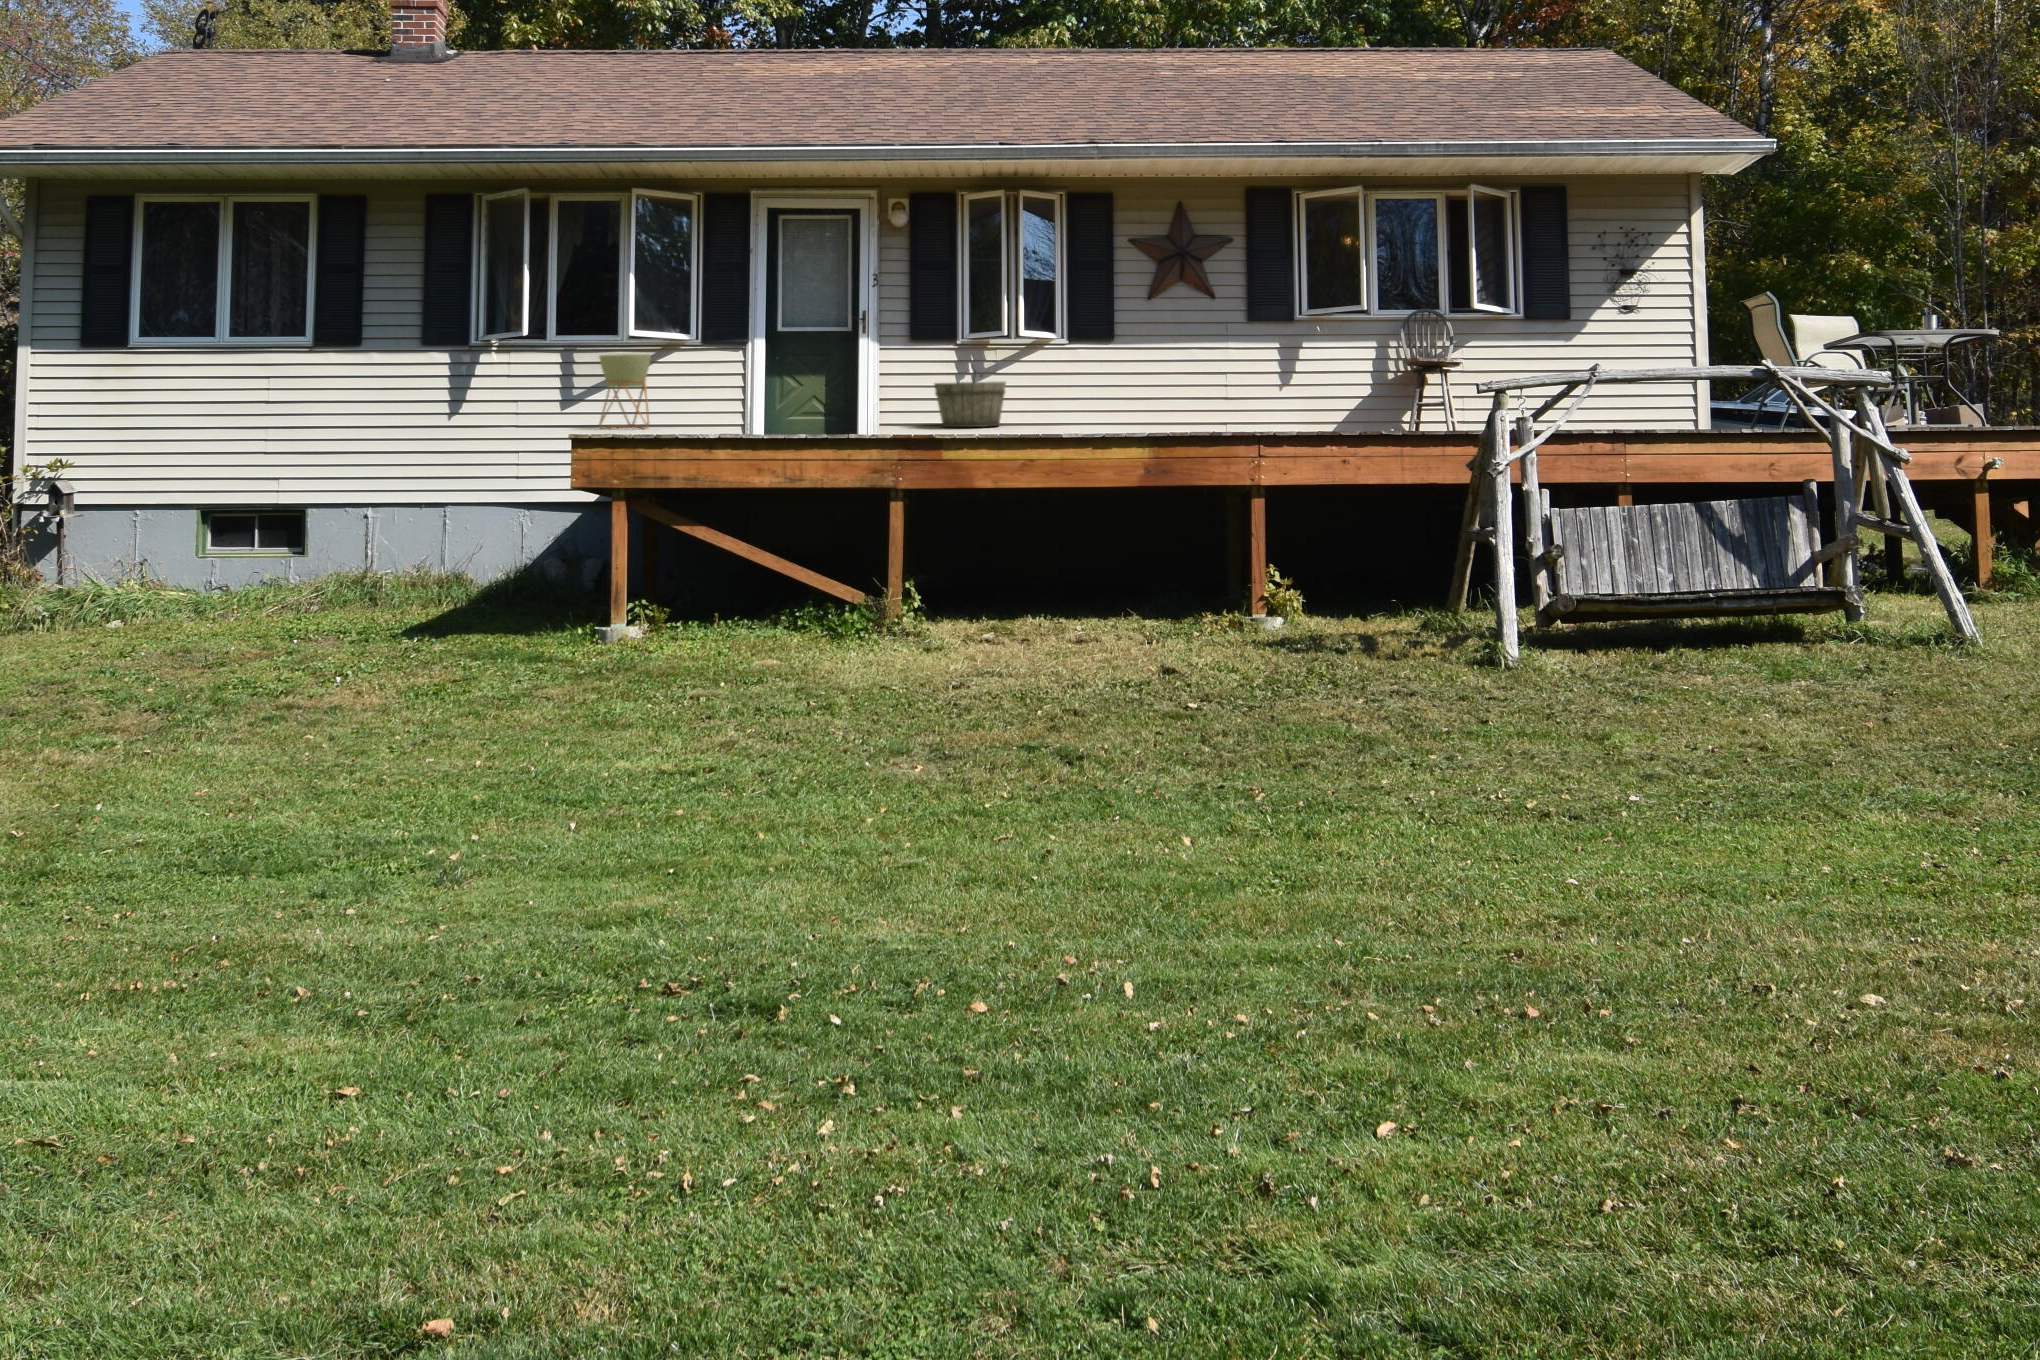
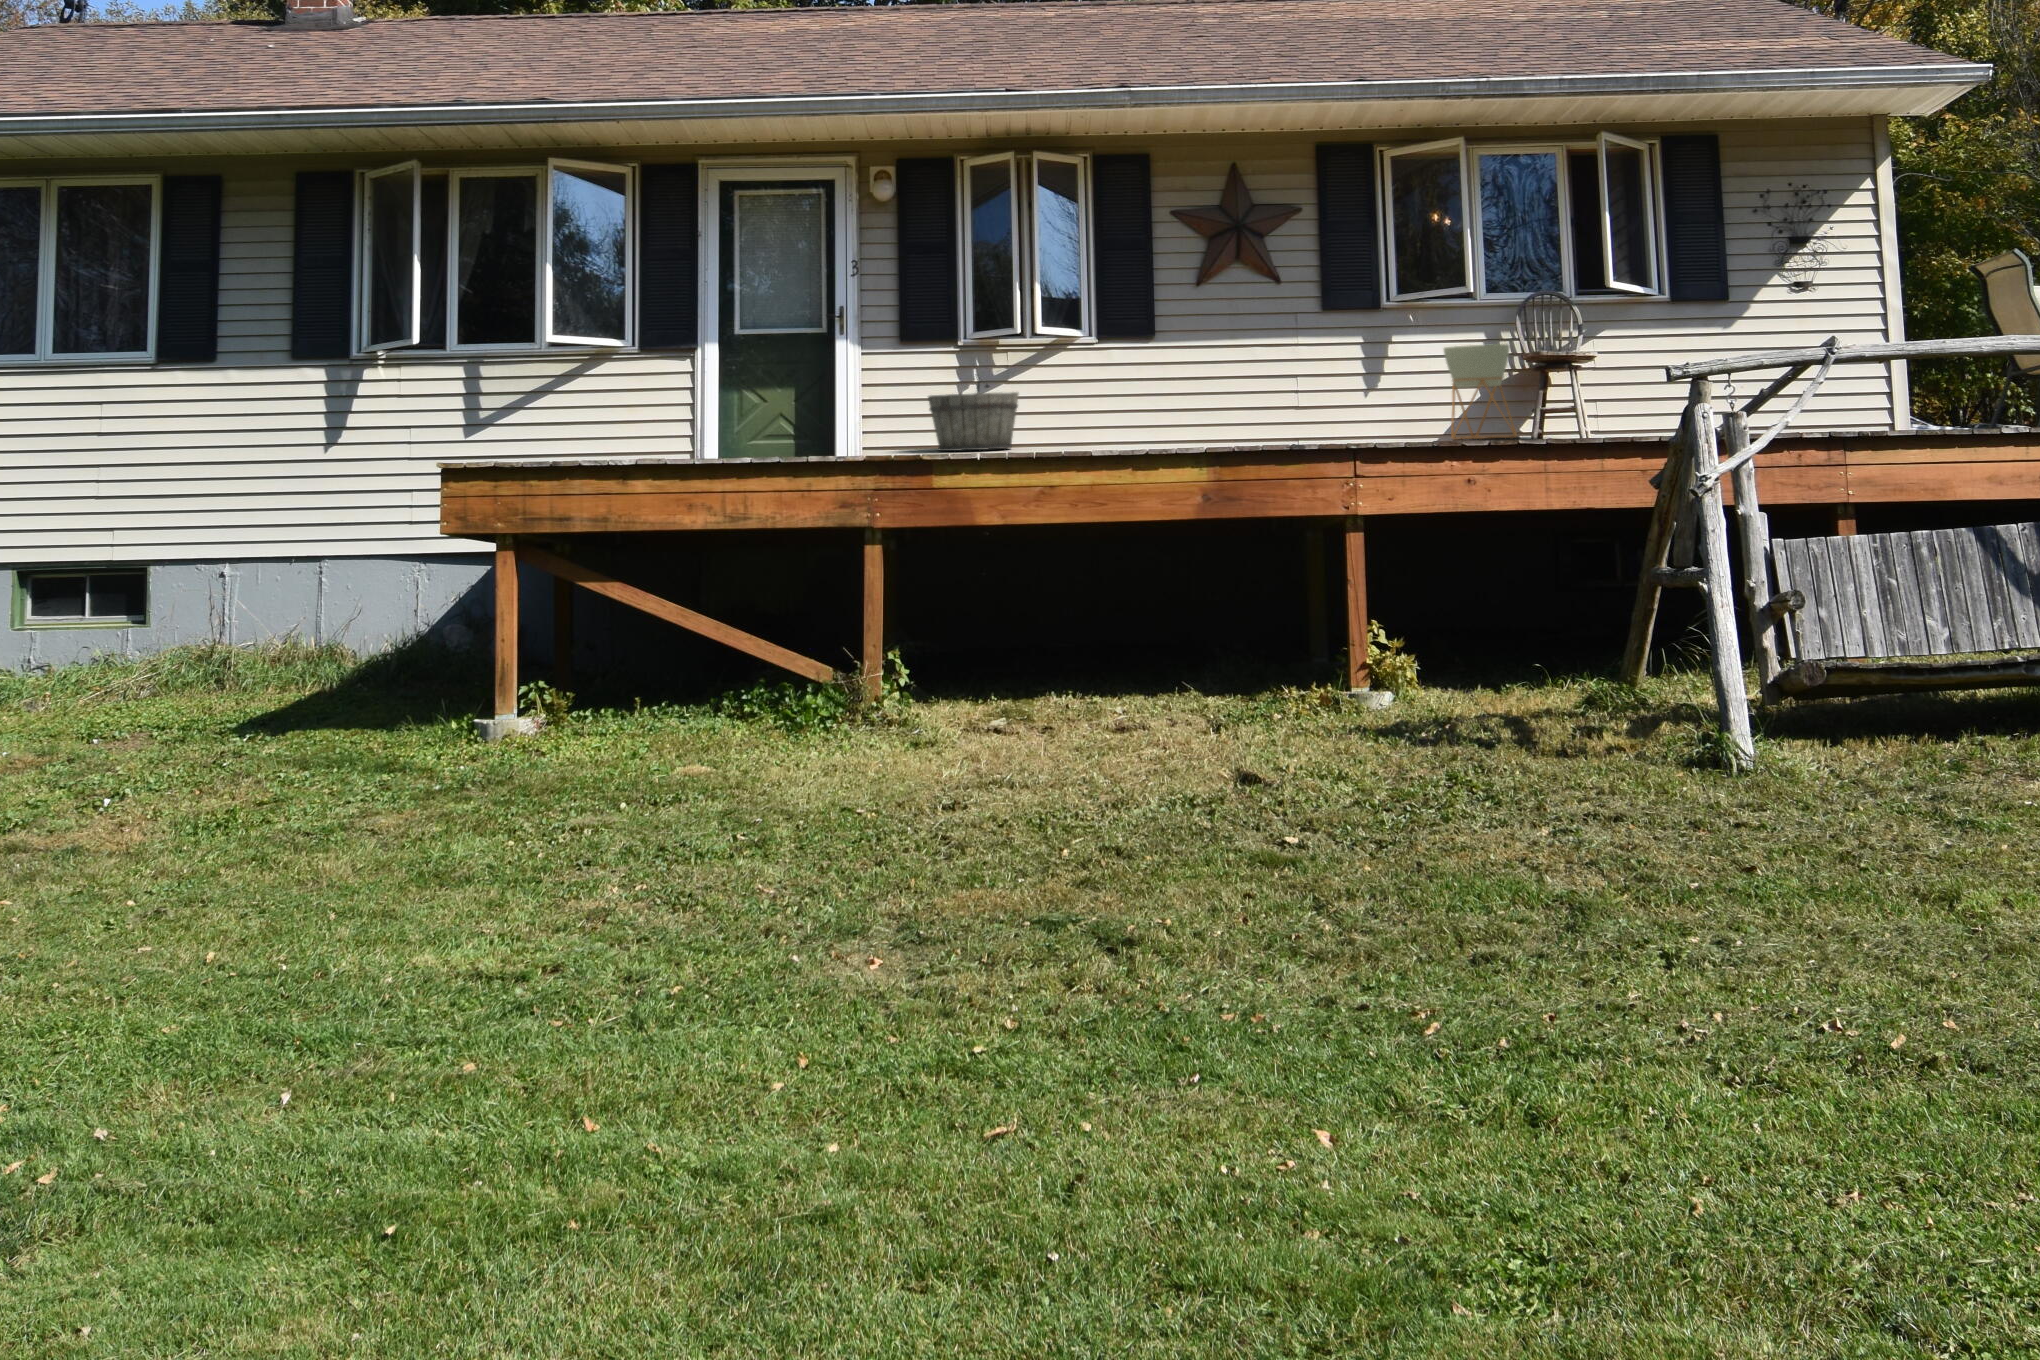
planter: present [599,354,651,428] -> present [1444,344,1517,440]

